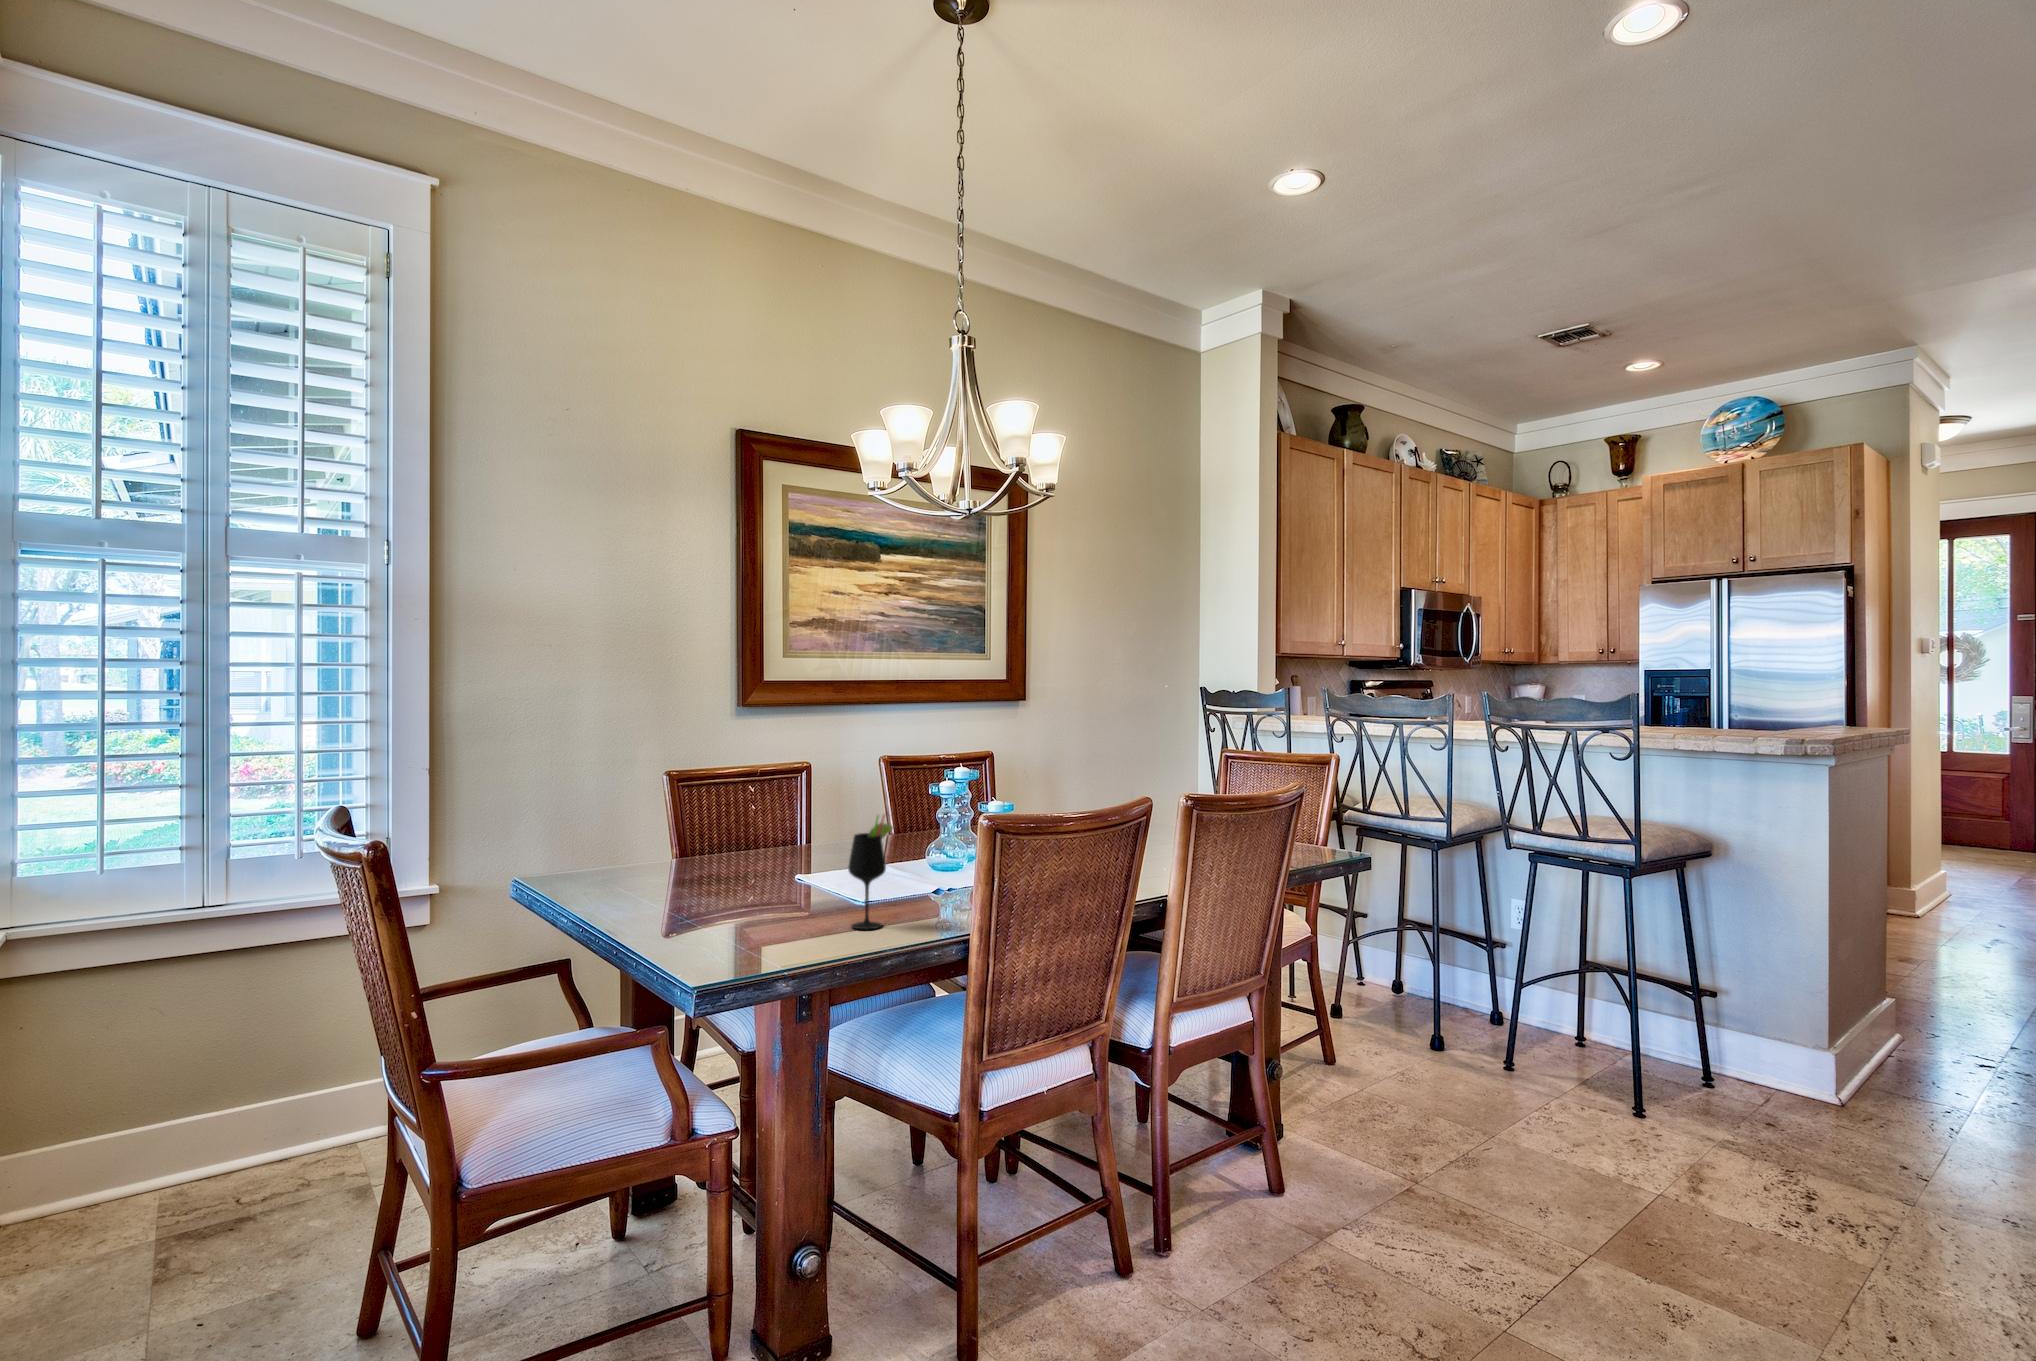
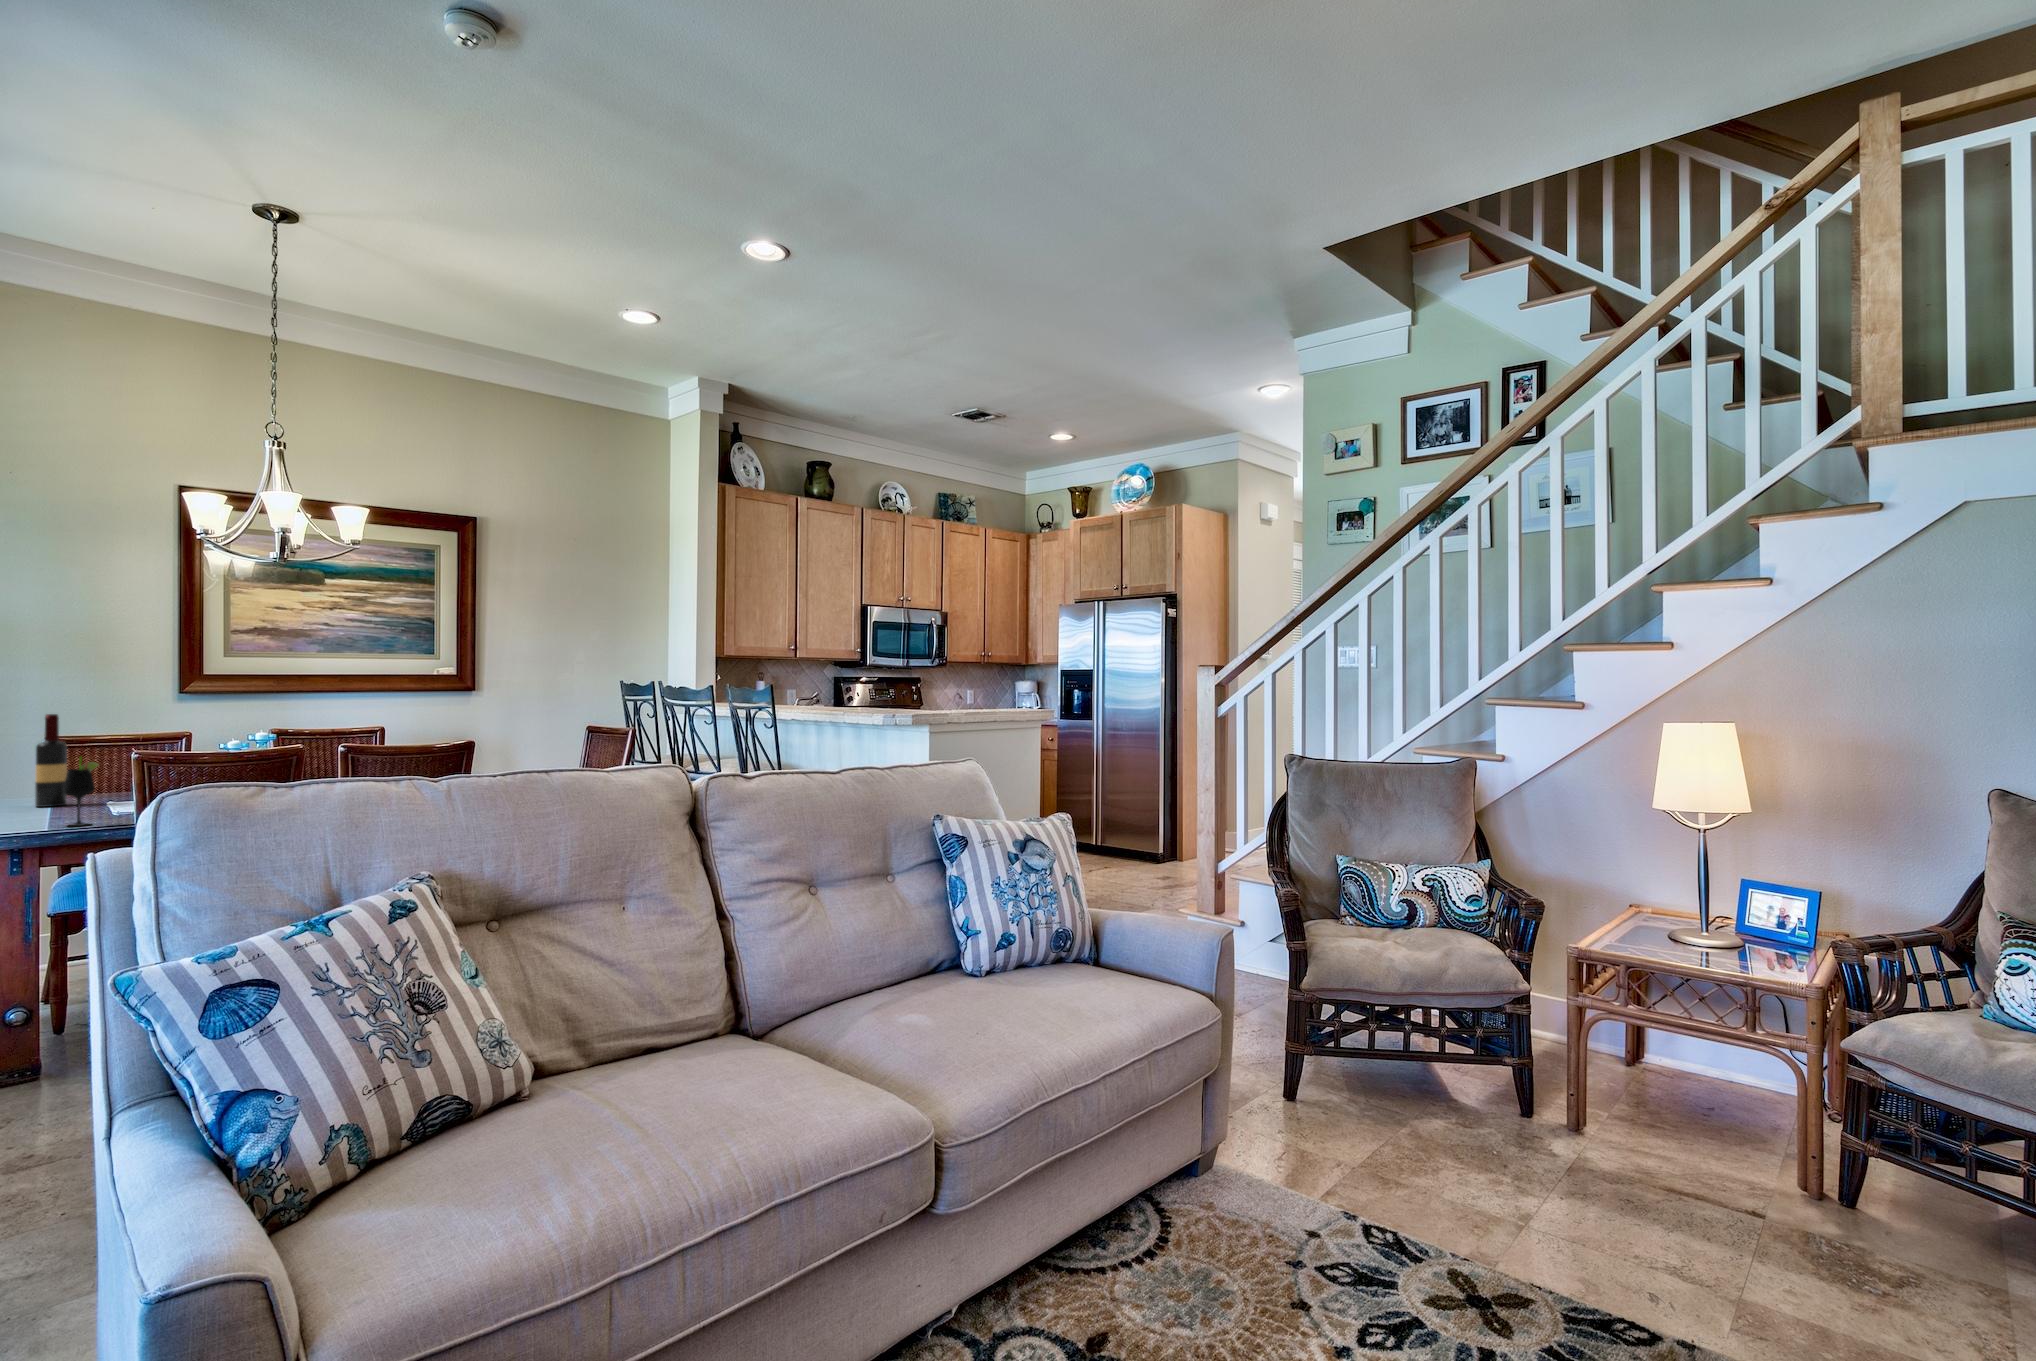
wine bottle: none [698,739,733,878] -> present [35,714,67,807]

